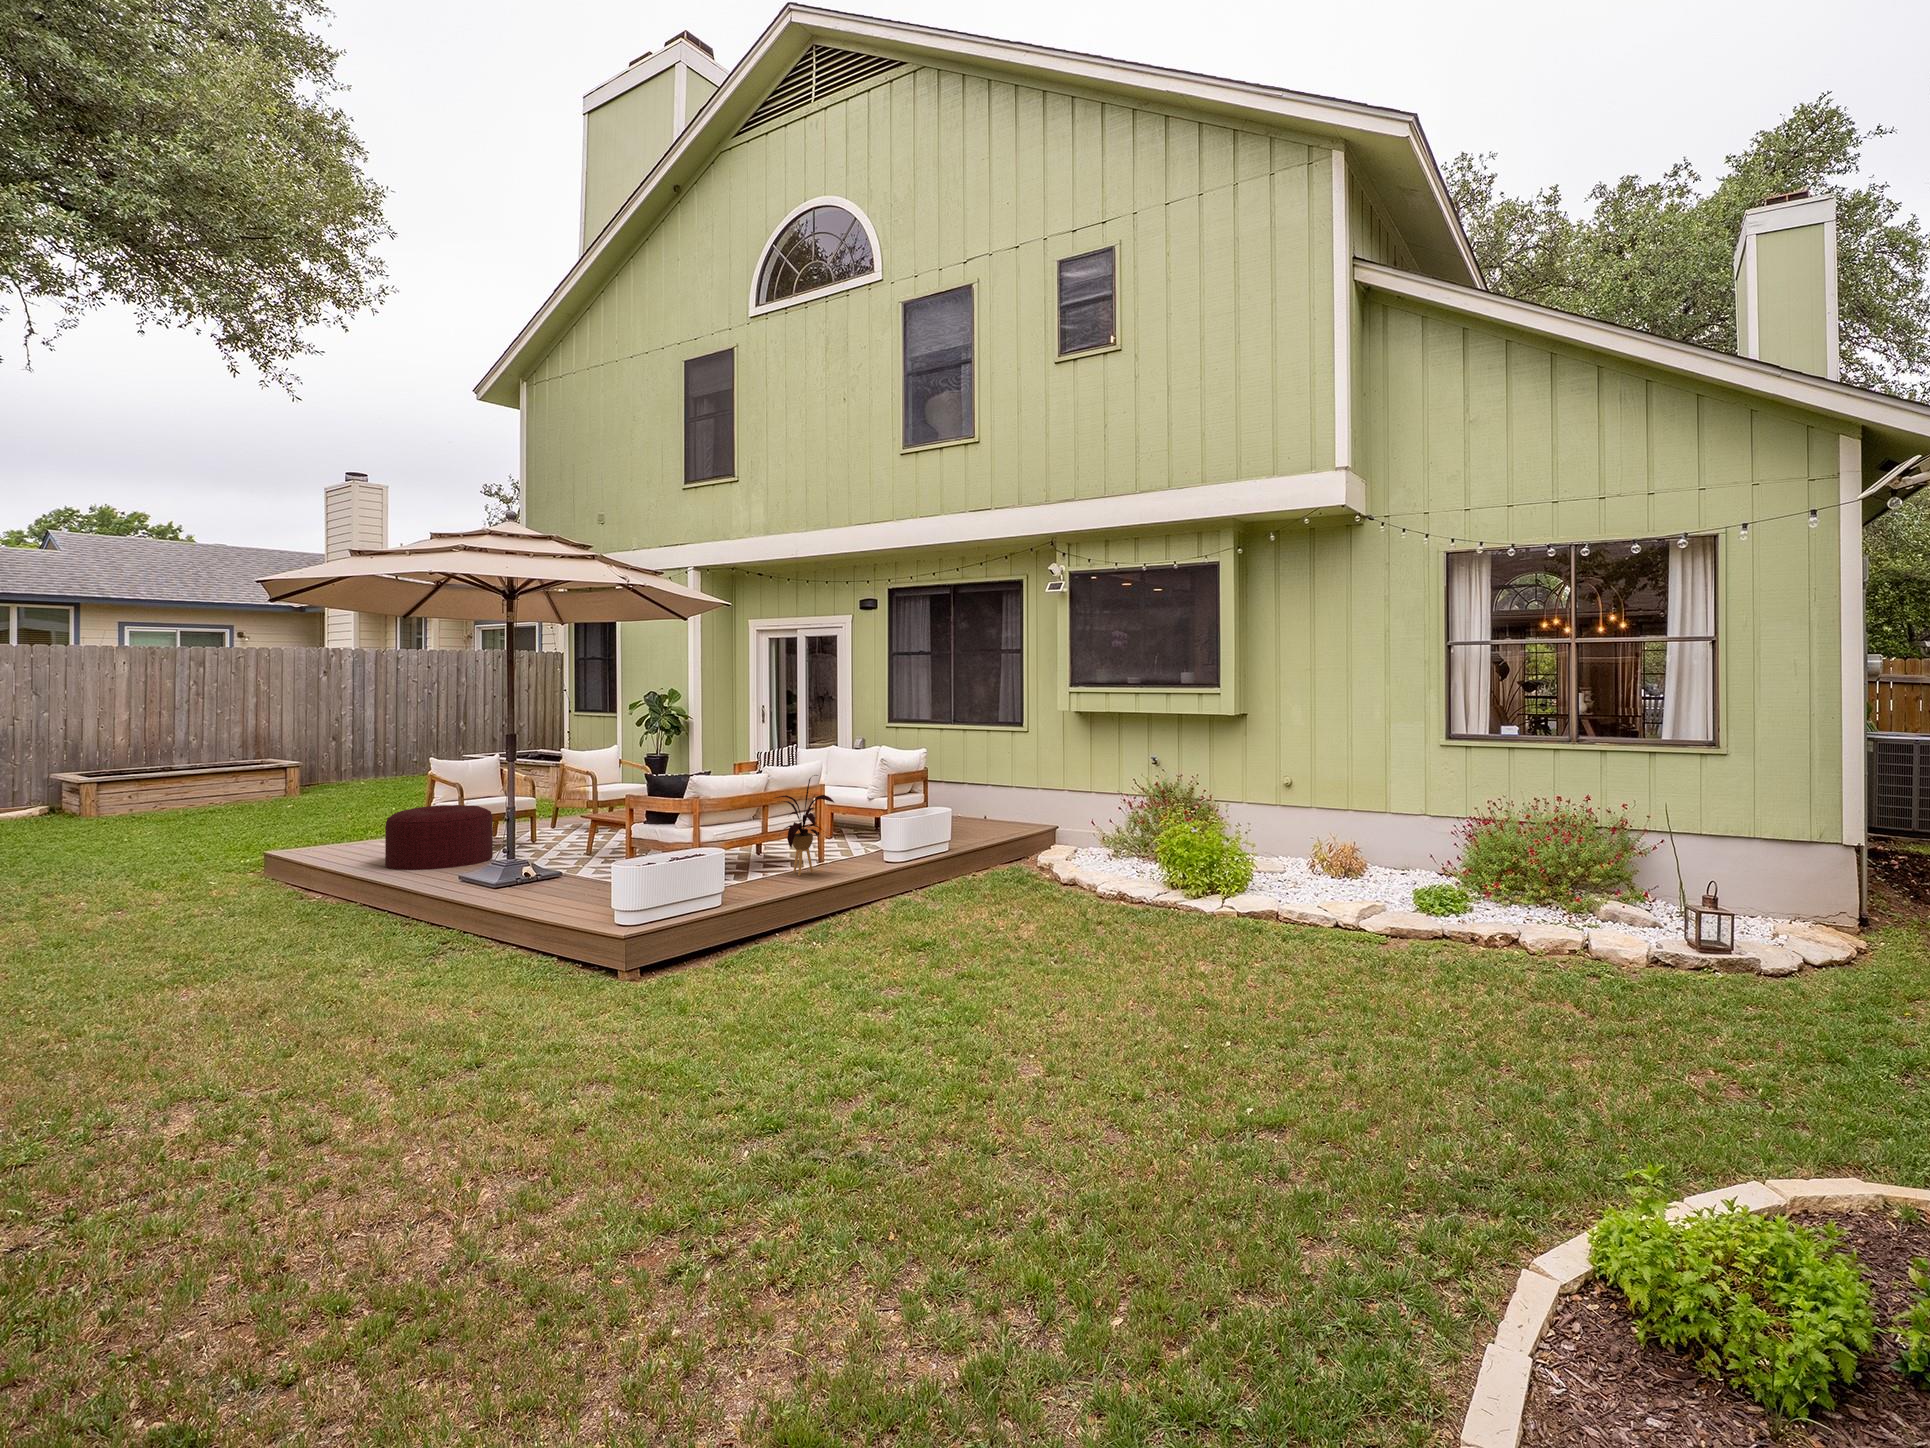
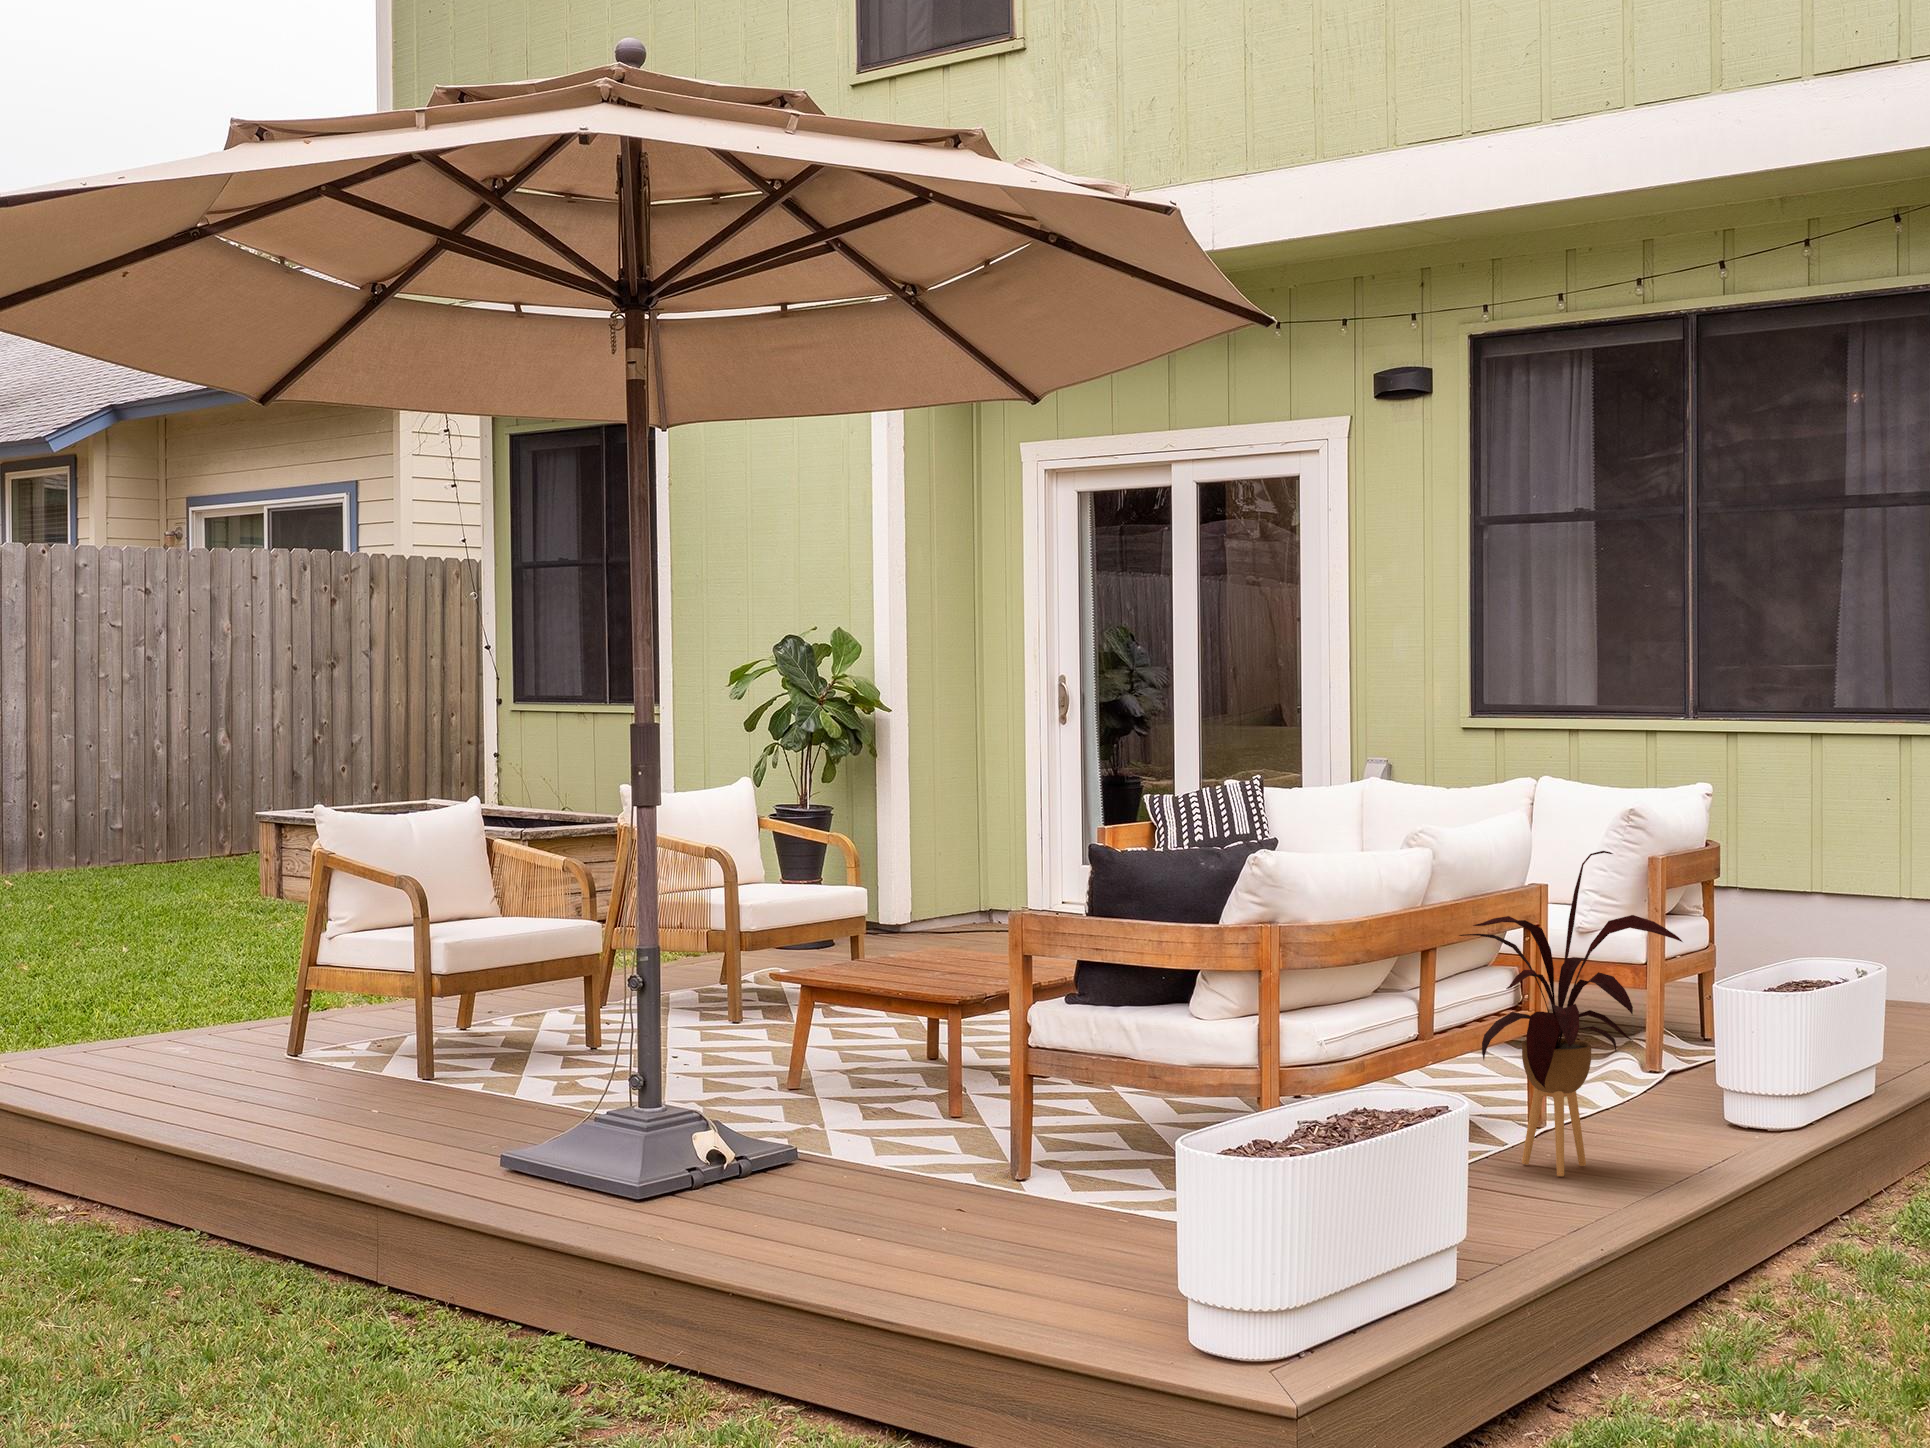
ottoman: present [385,805,493,870] -> none [252,938,532,1132]

